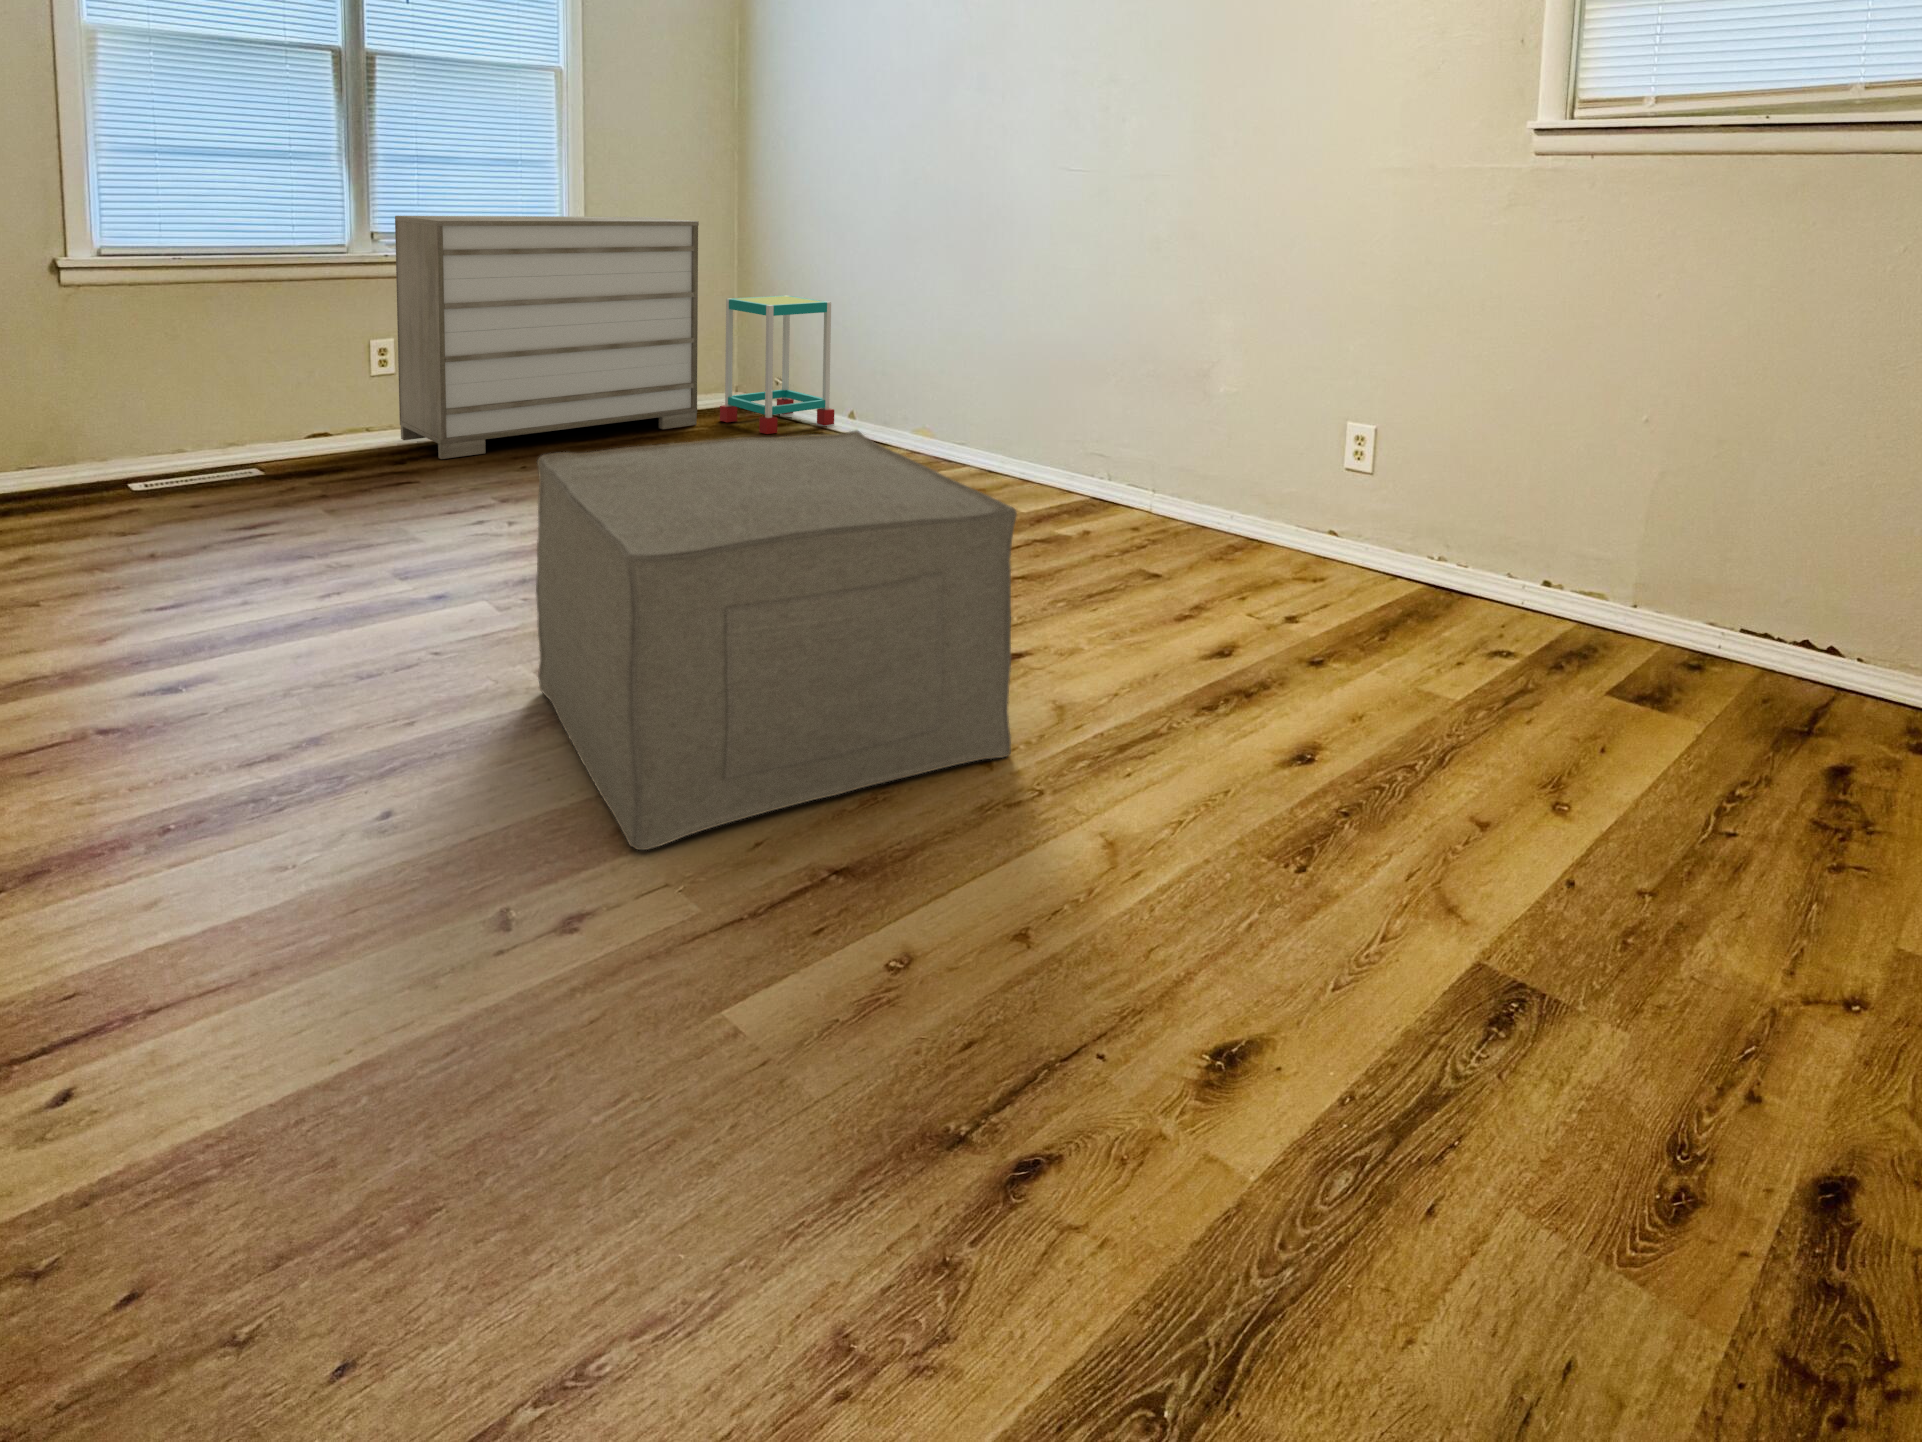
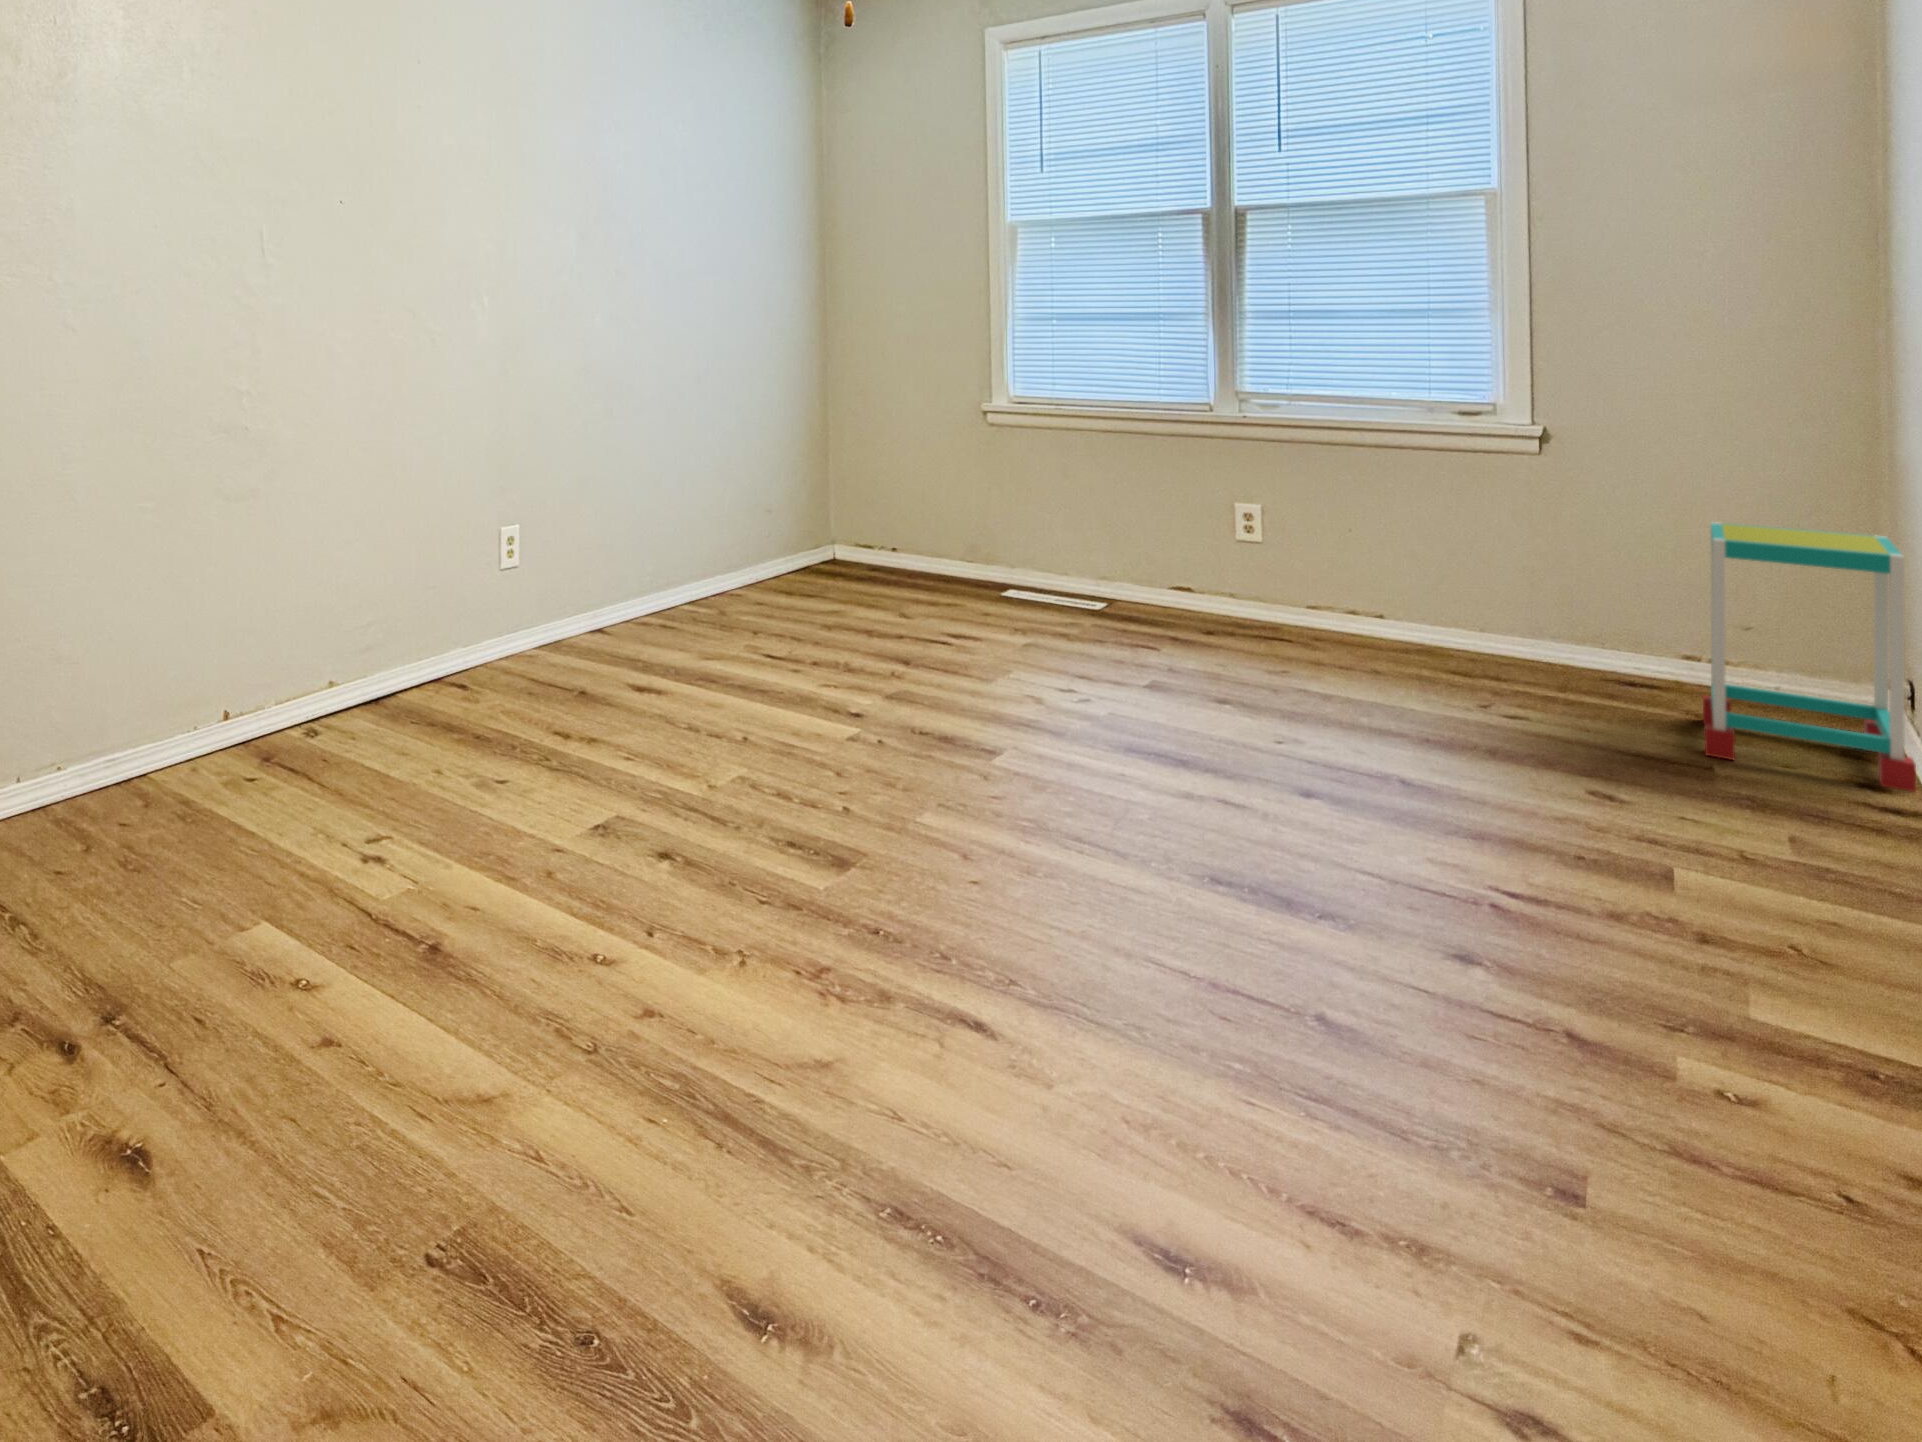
dresser: present [395,216,699,459] -> none [1223,376,1651,711]
ottoman: present [536,430,1017,850] -> none [455,578,964,1019]

